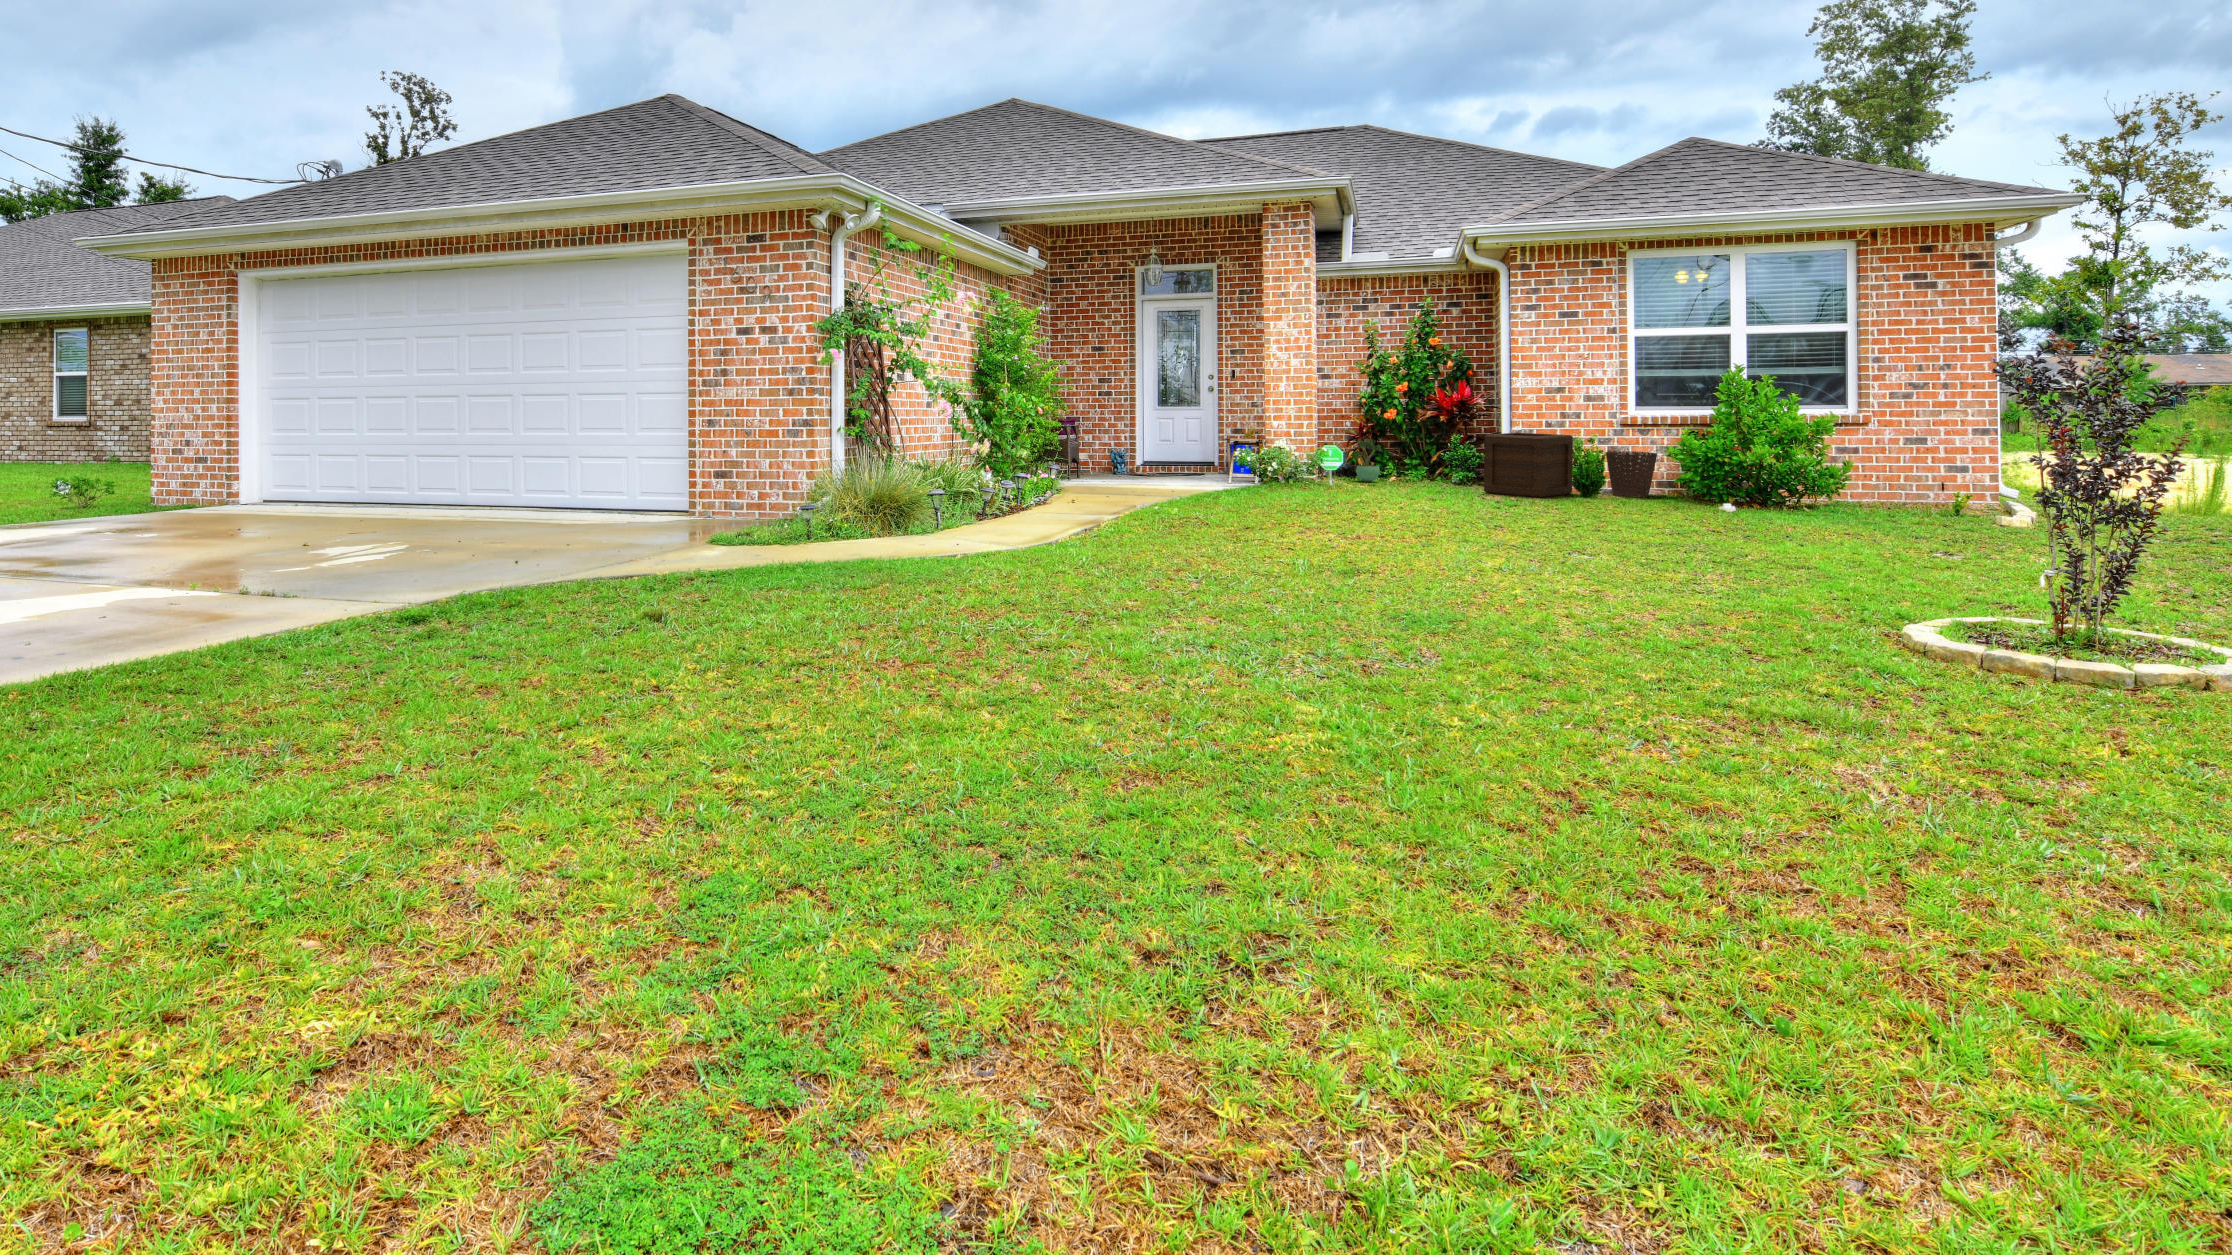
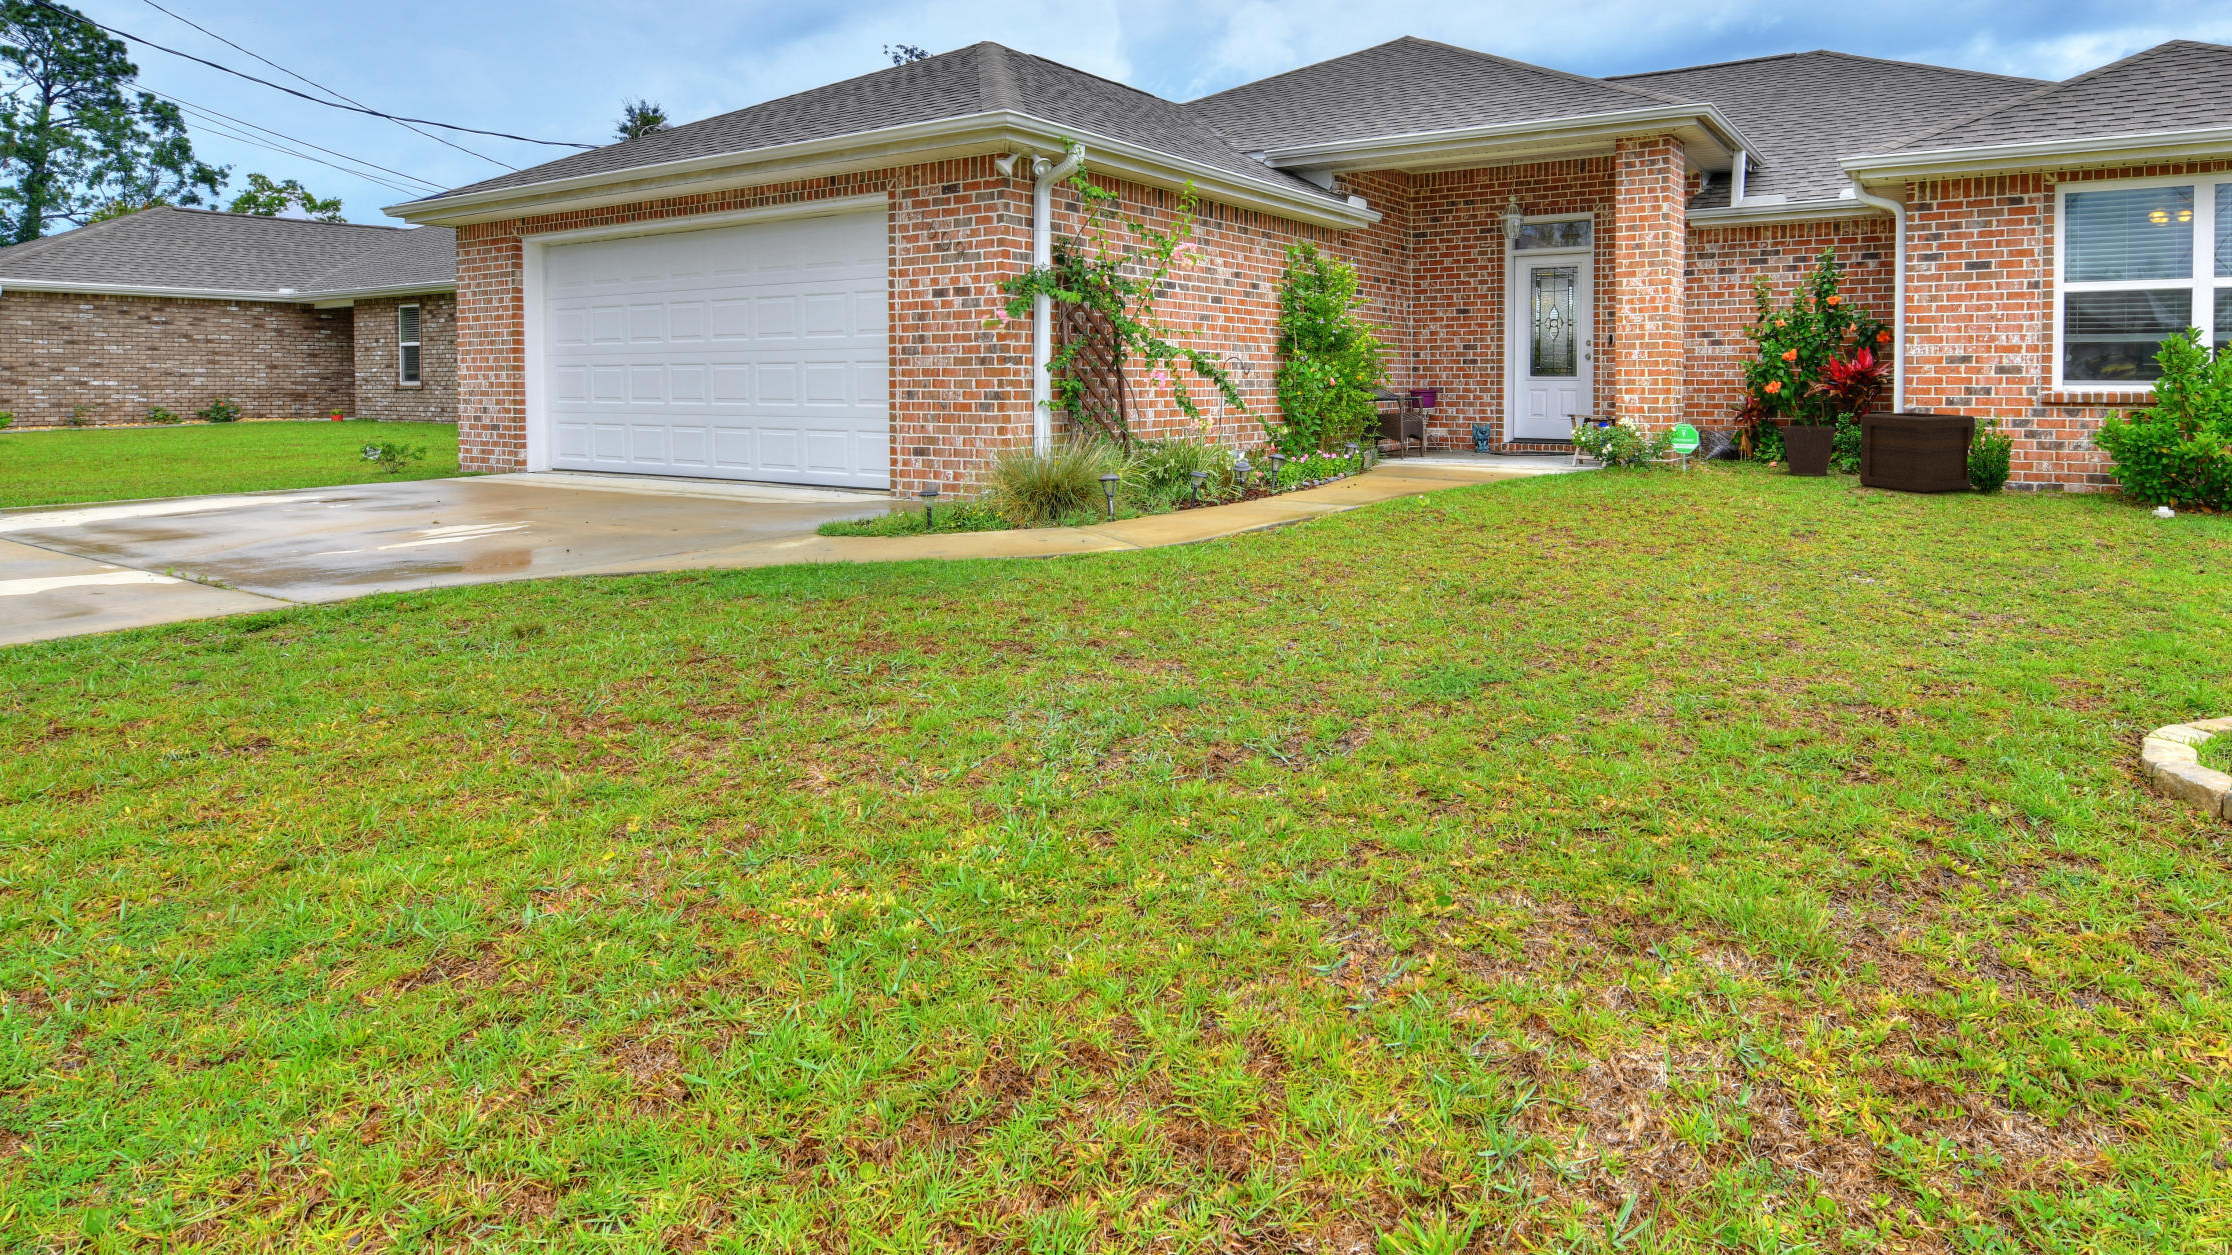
potted plant: present [1354,438,1381,482] -> none [1723,417,1754,469]
basket: present [1606,451,1657,497] -> present [1783,426,1836,476]

